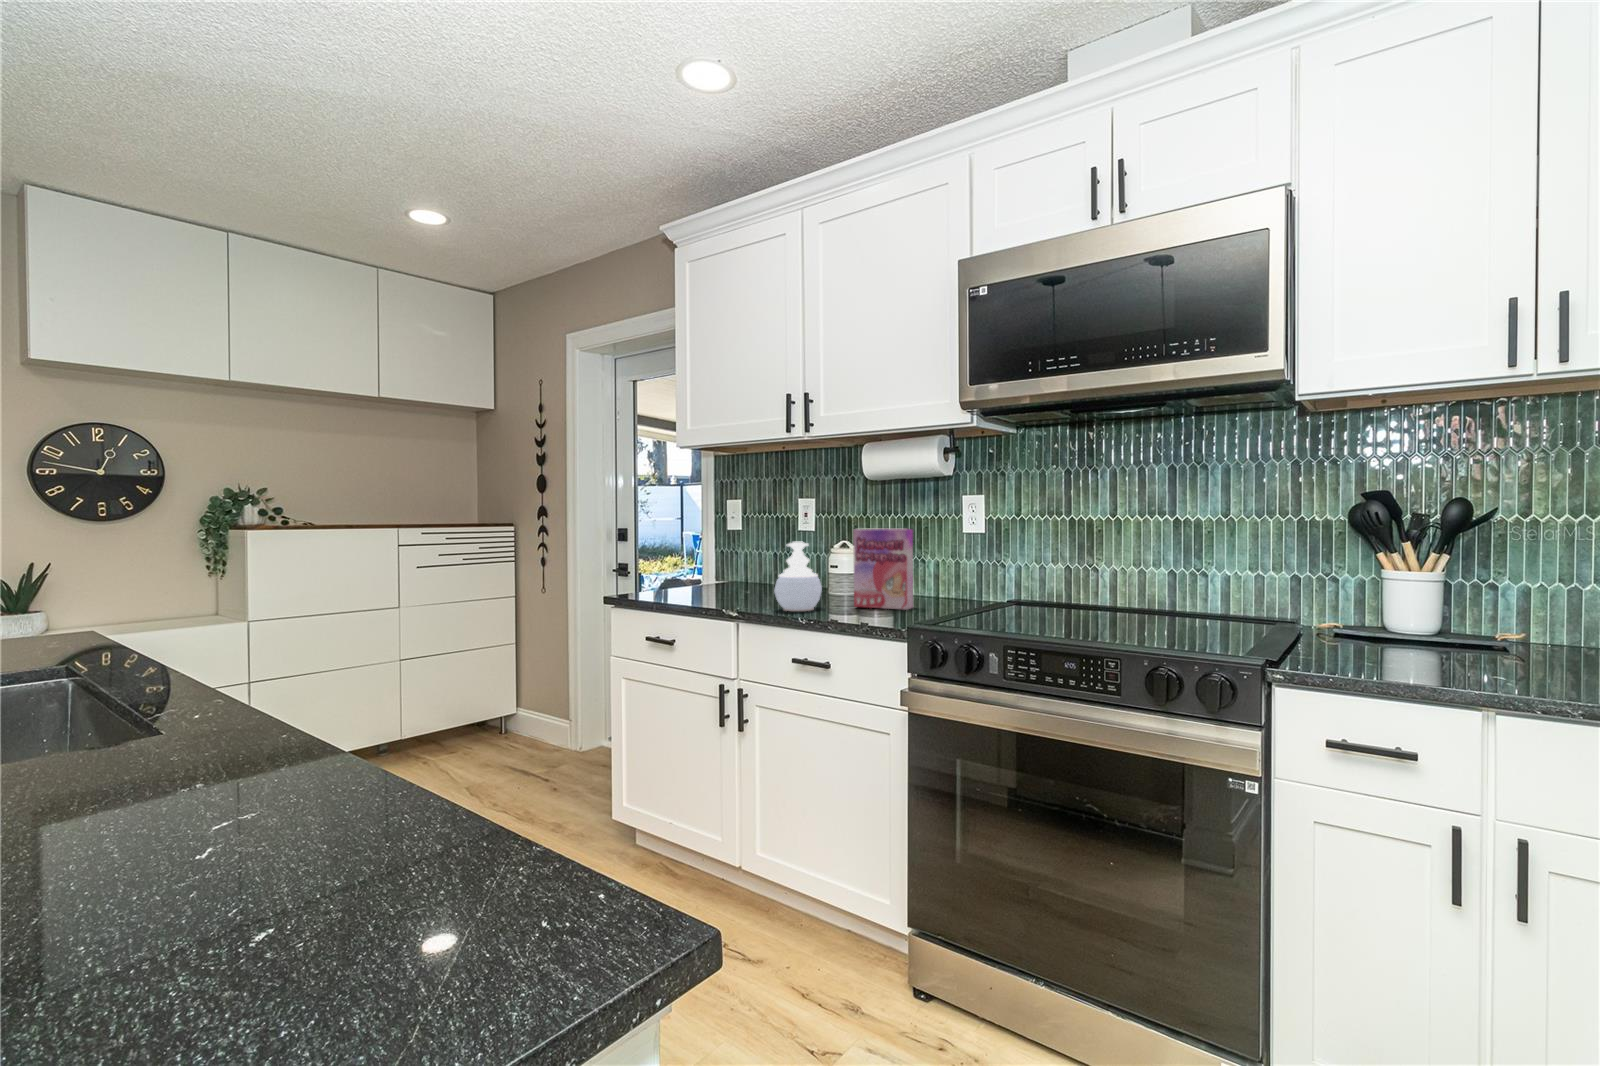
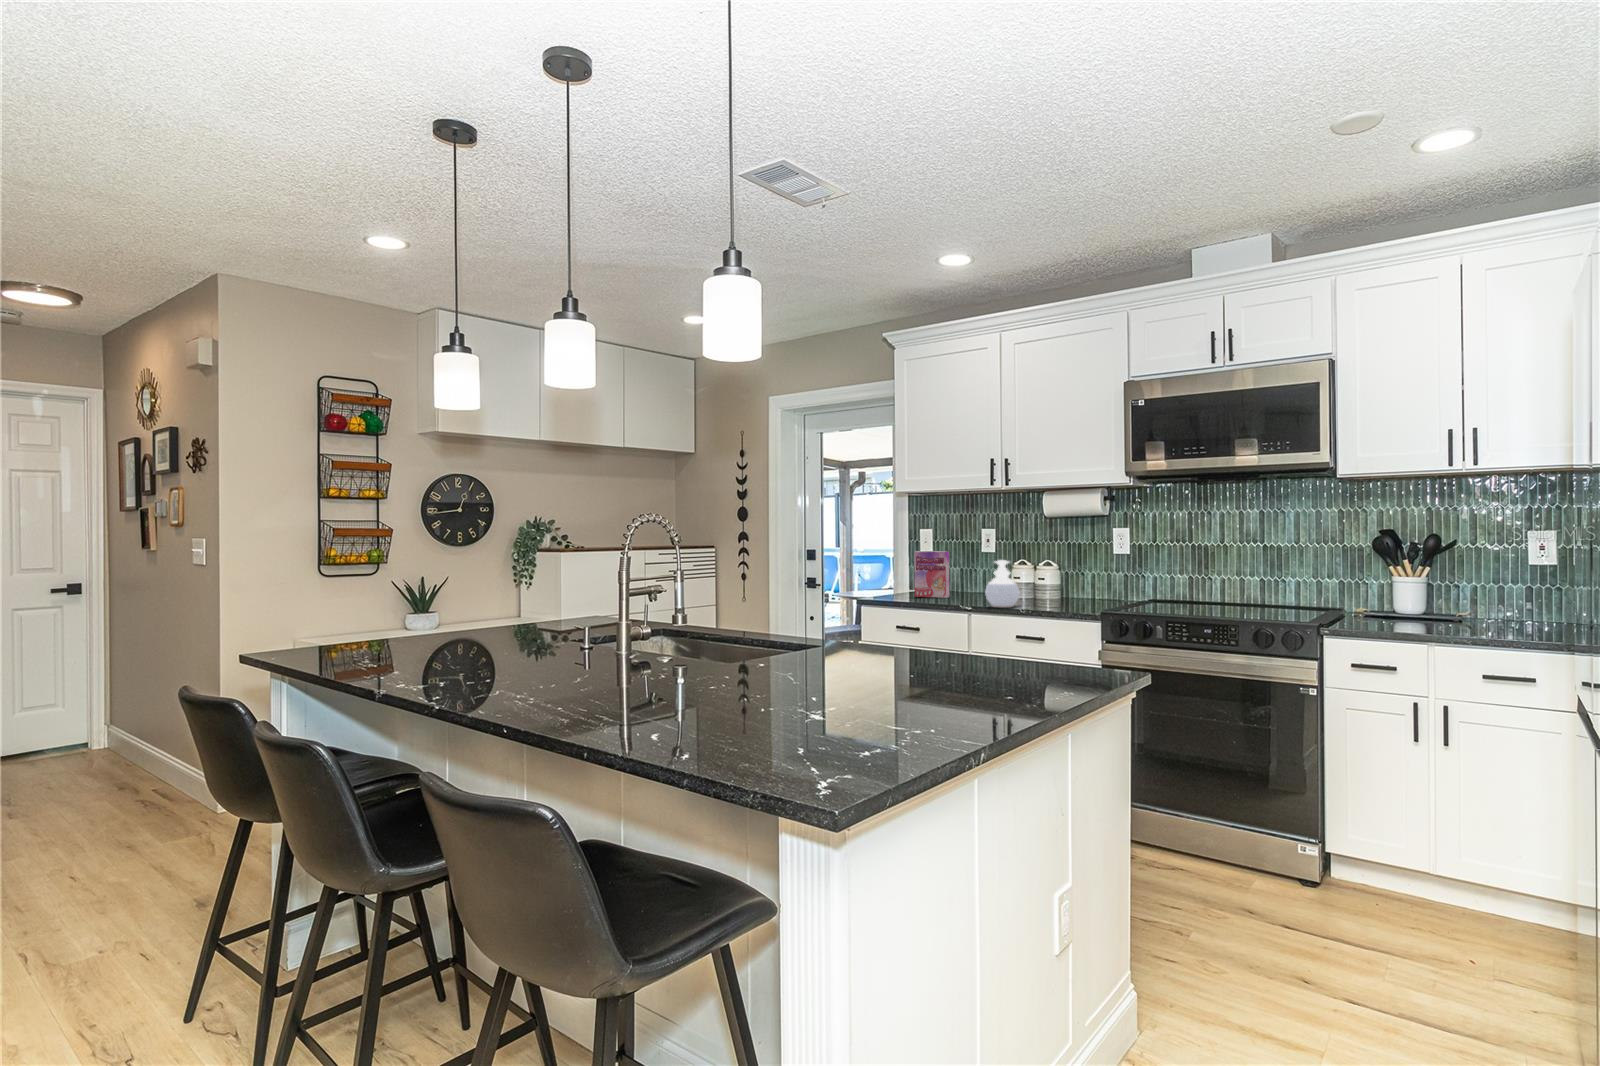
cereal box: present [853,529,913,610] -> present [914,551,949,598]

